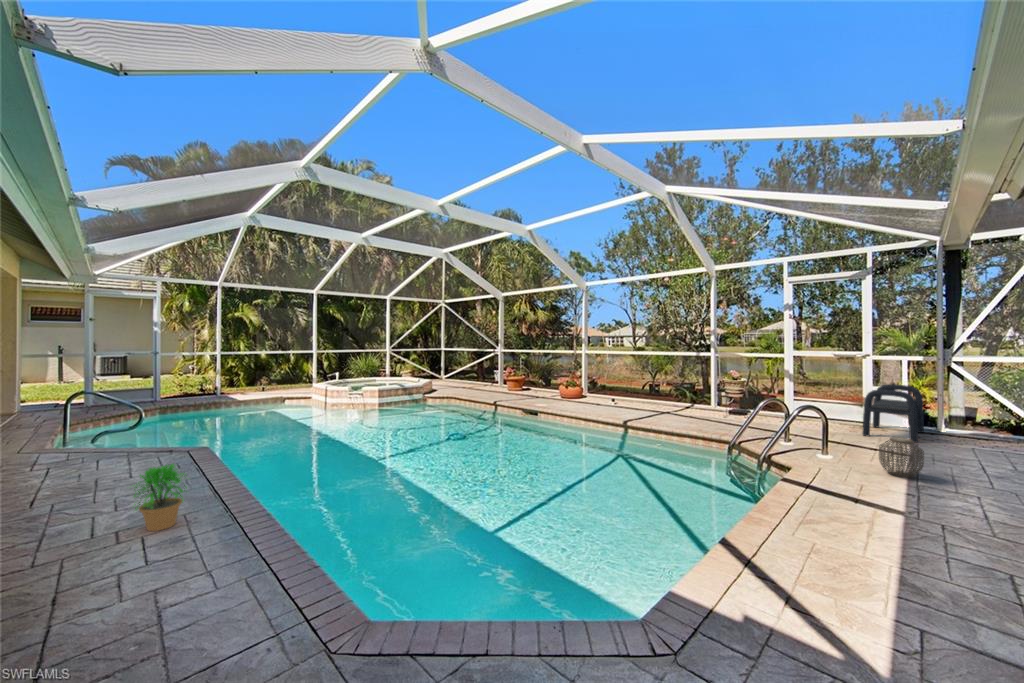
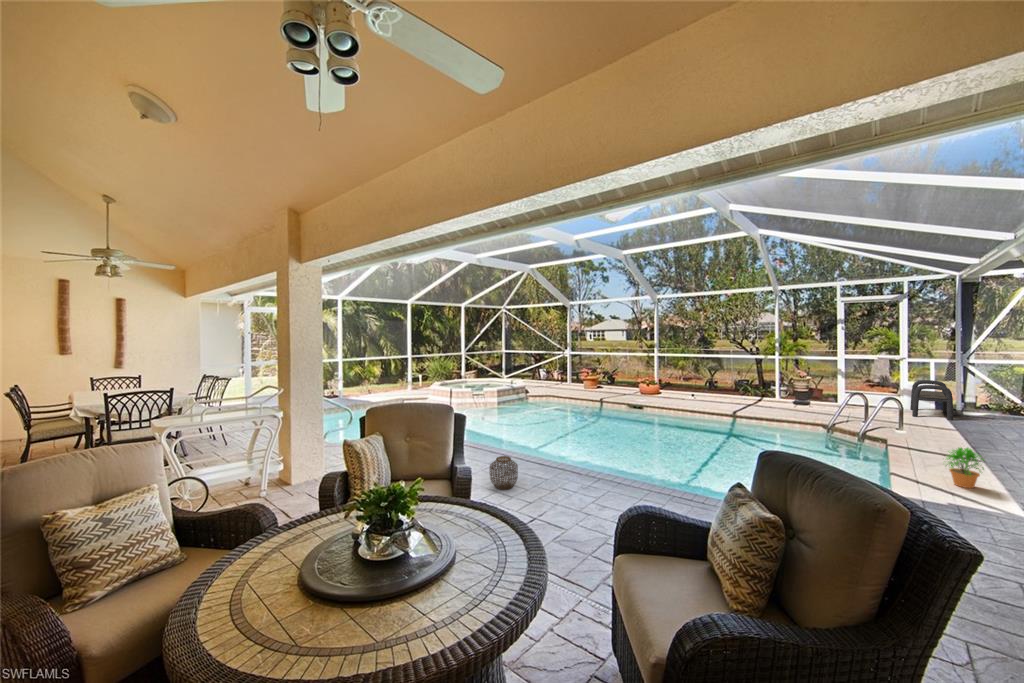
woven basket: present [879,437,924,477] -> present [490,456,518,490]
potted plant: present [134,464,187,531] -> present [947,448,984,488]

